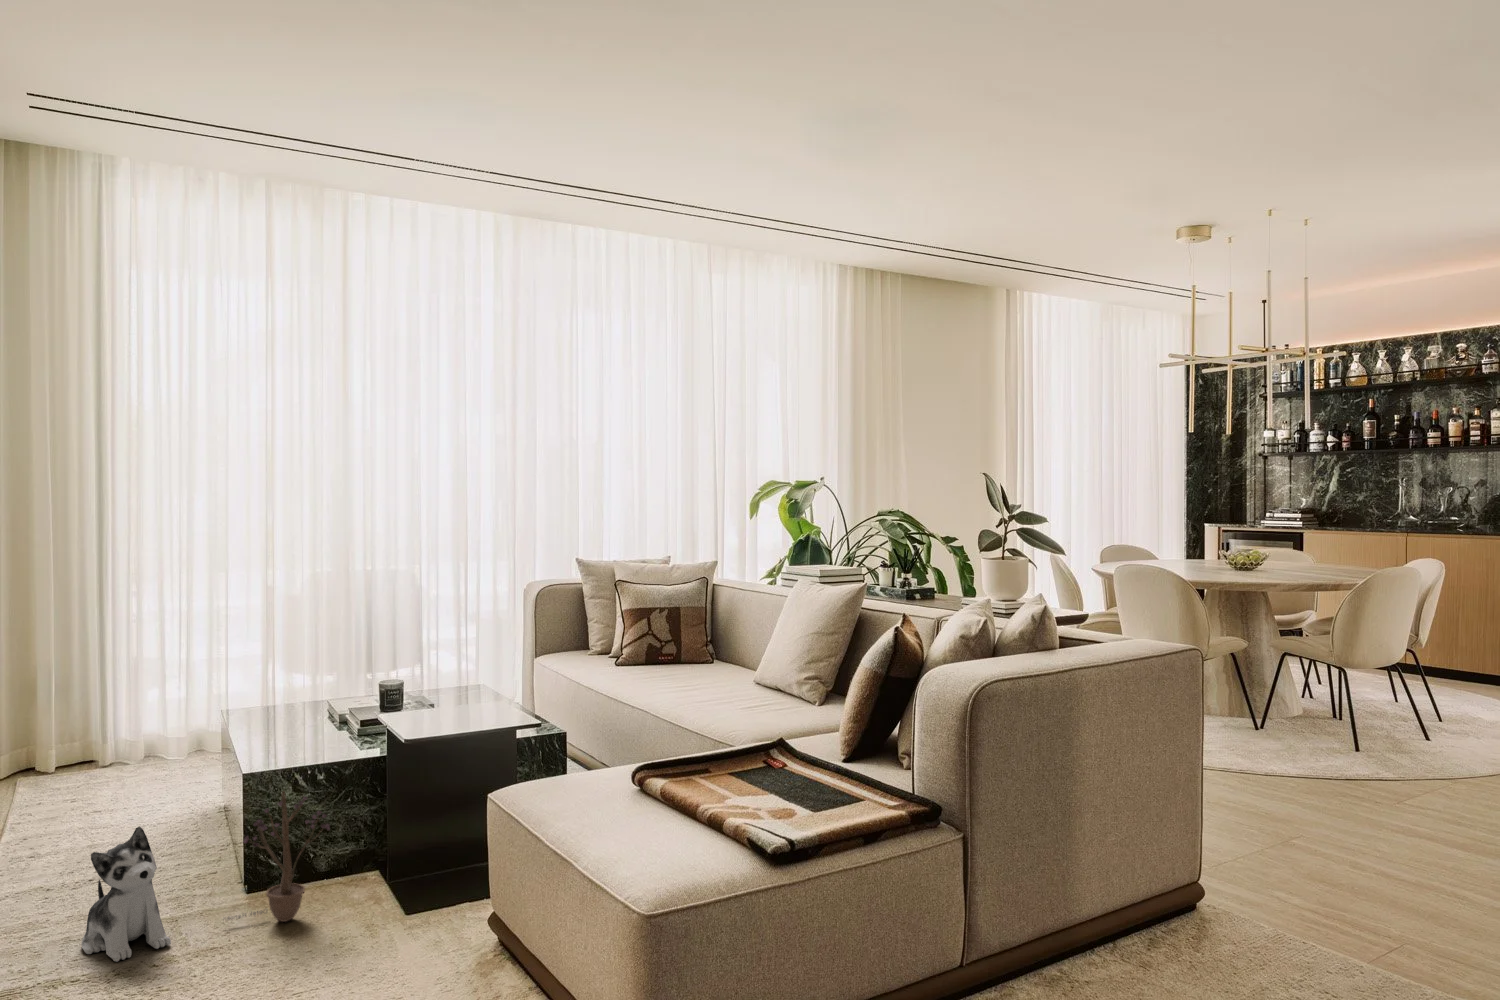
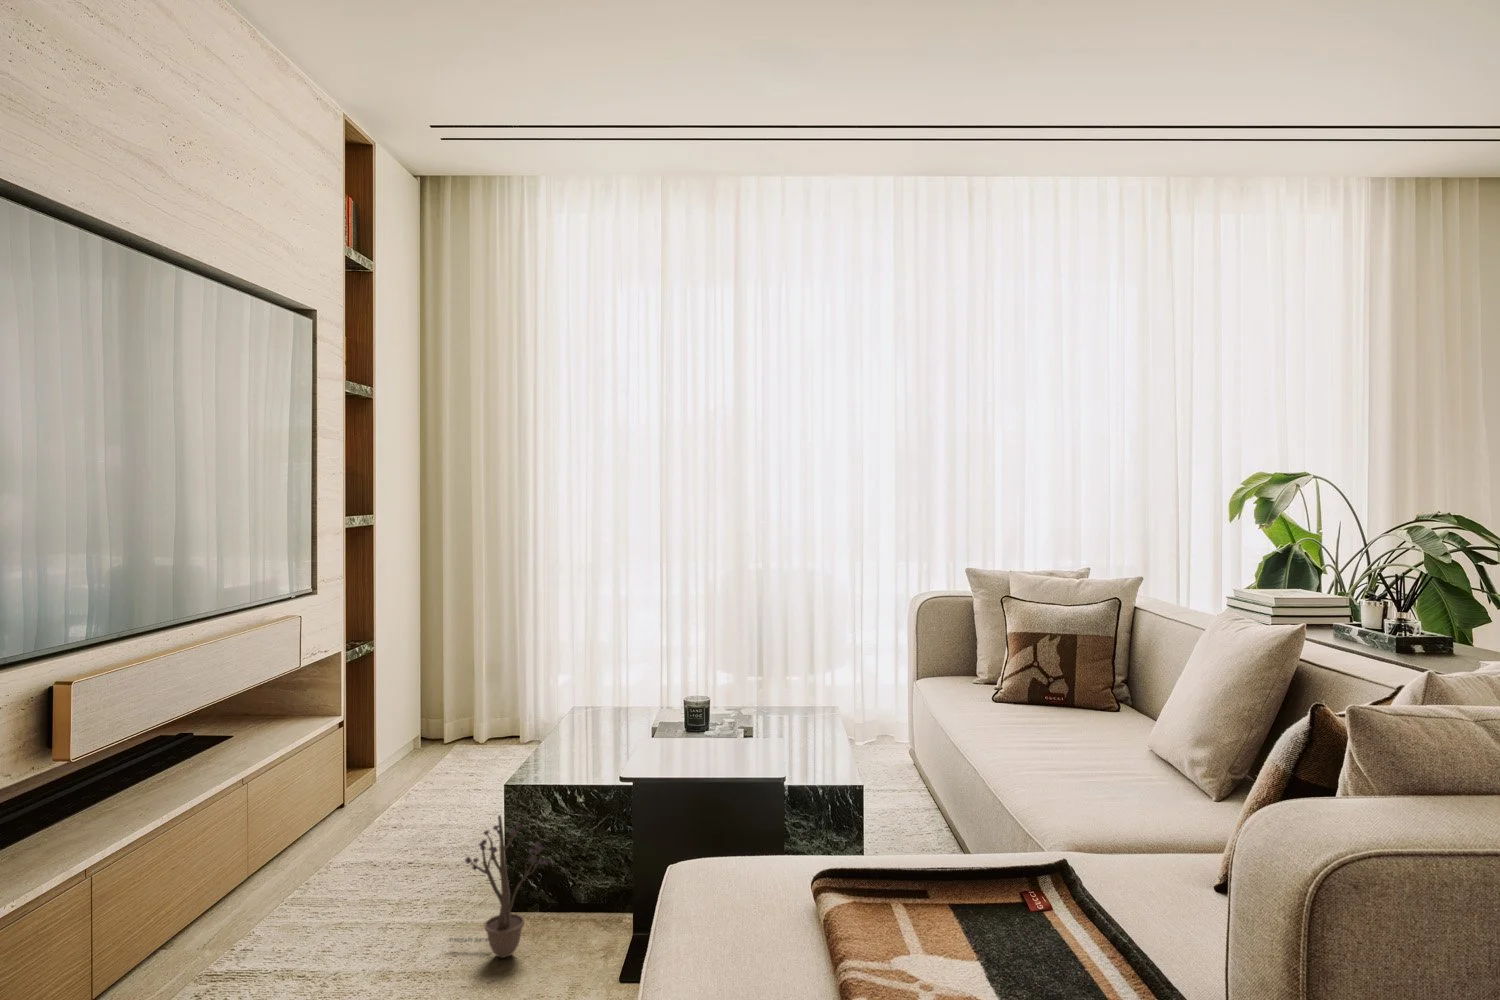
plush toy: present [81,827,171,962] -> none [322,830,405,967]

